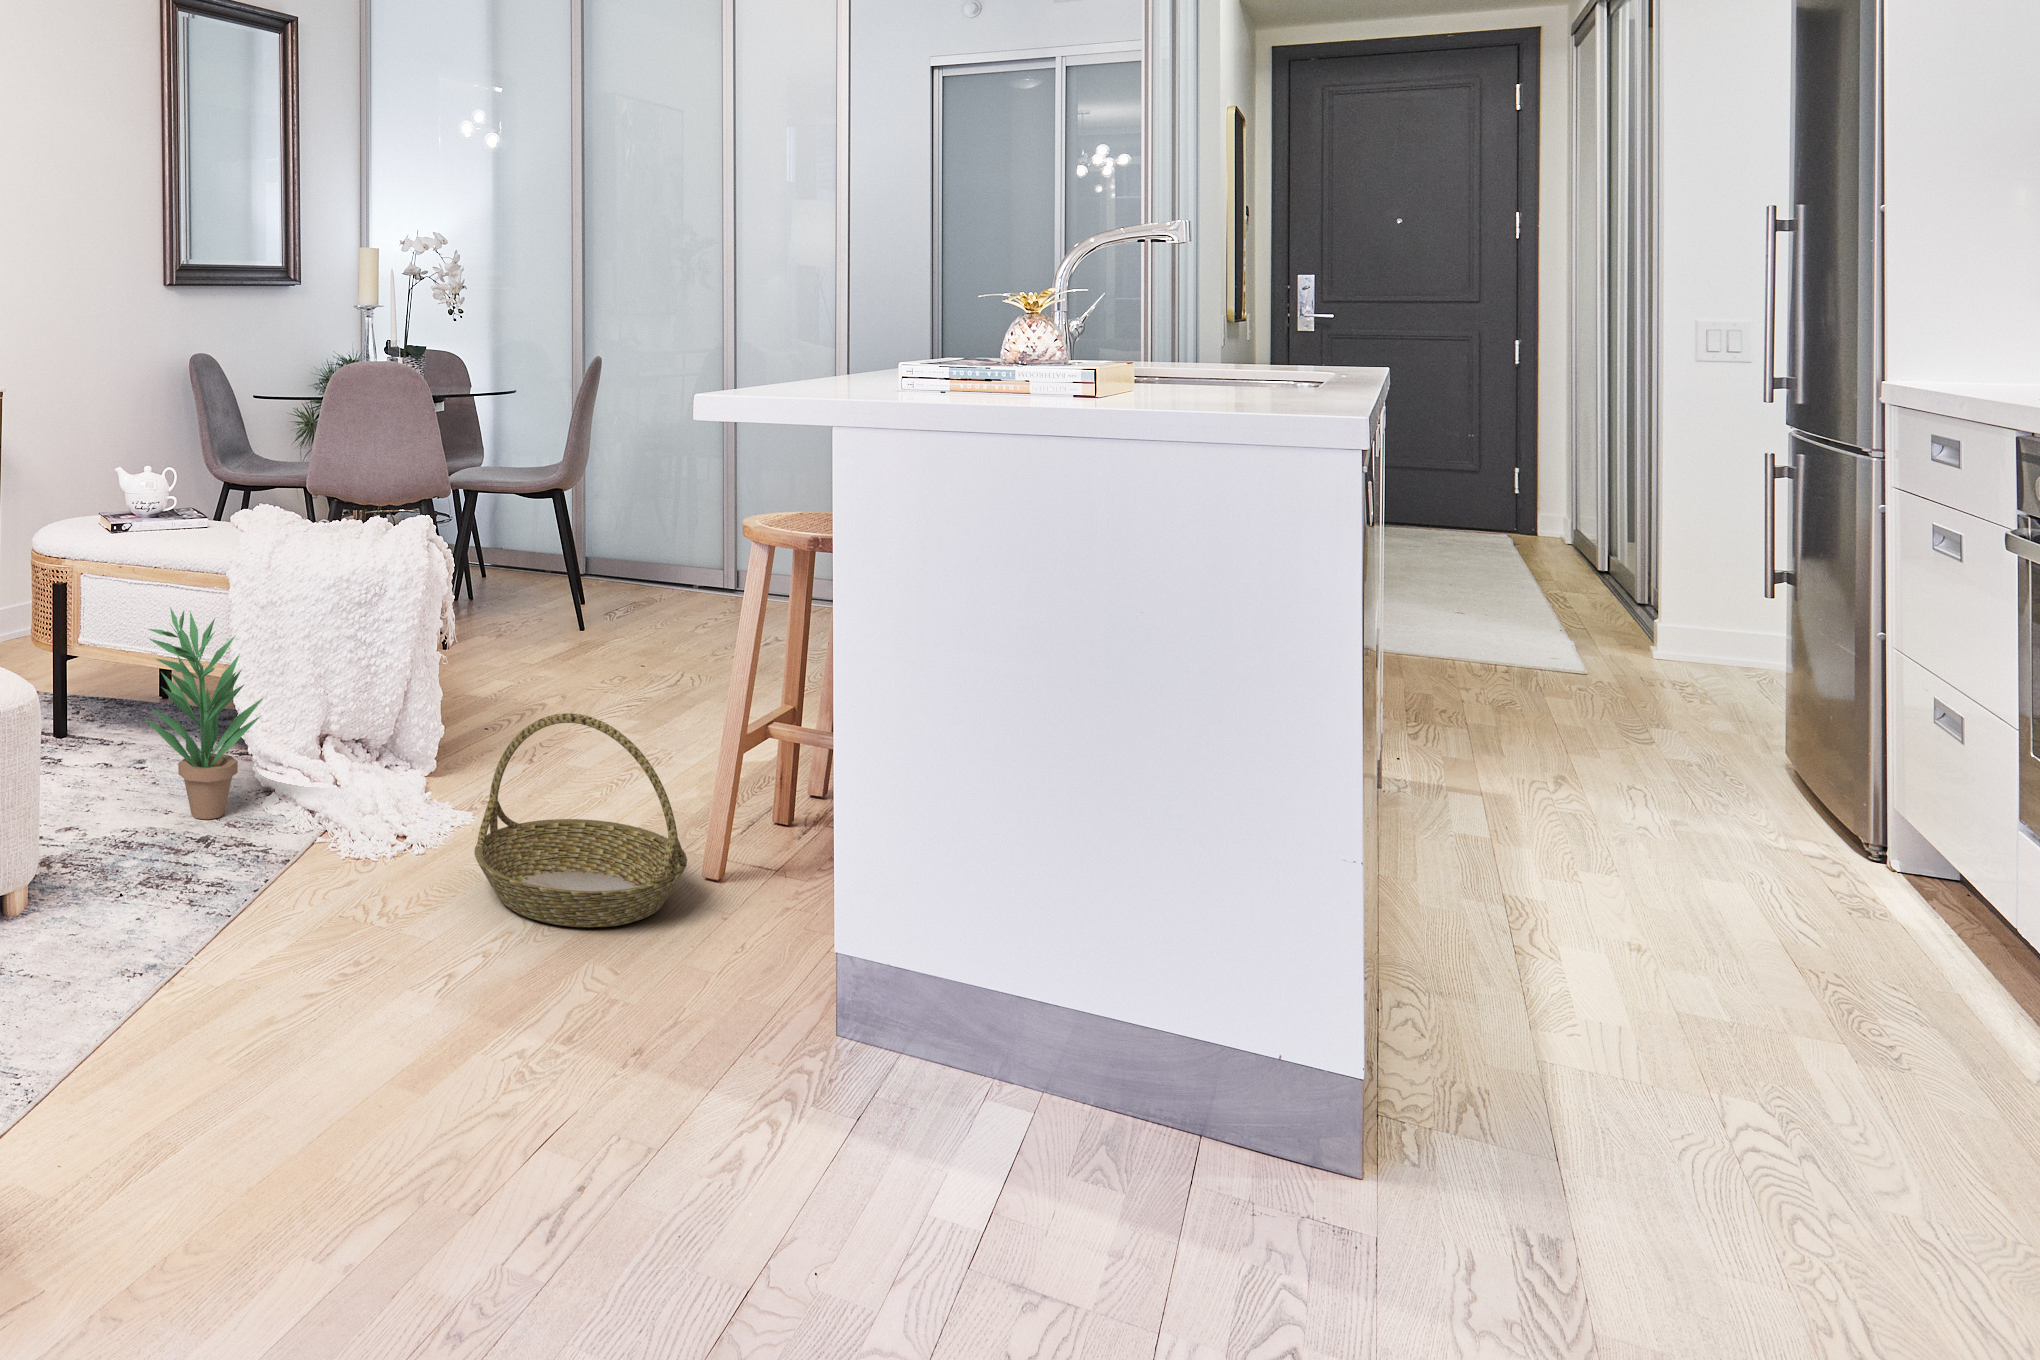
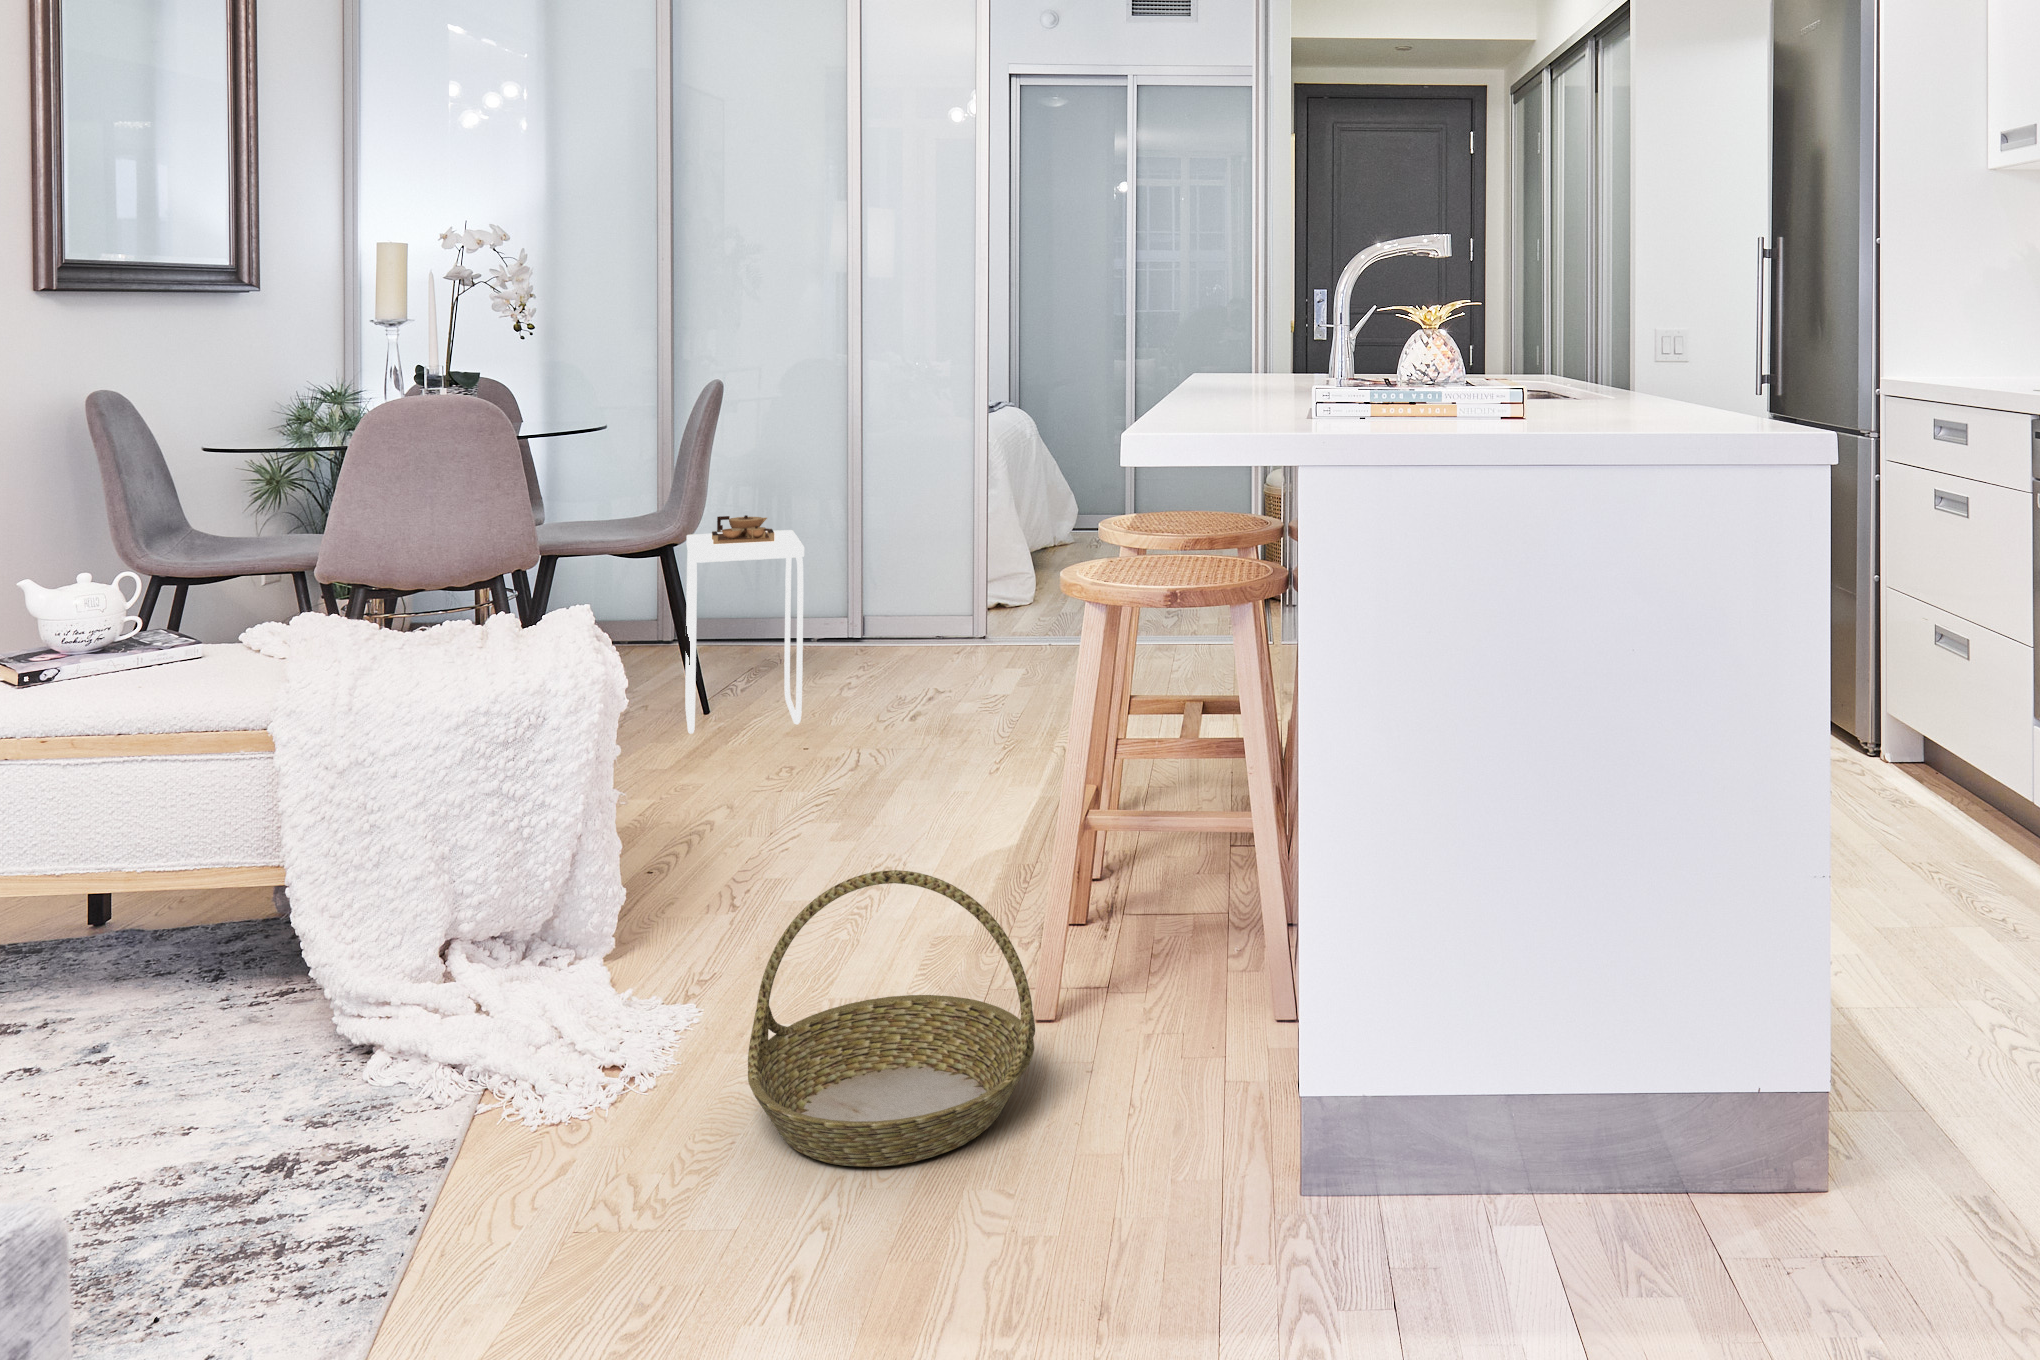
side table: none [571,466,665,645] -> present [685,515,804,734]
potted plant: present [145,608,263,819] -> none [143,802,360,1126]

